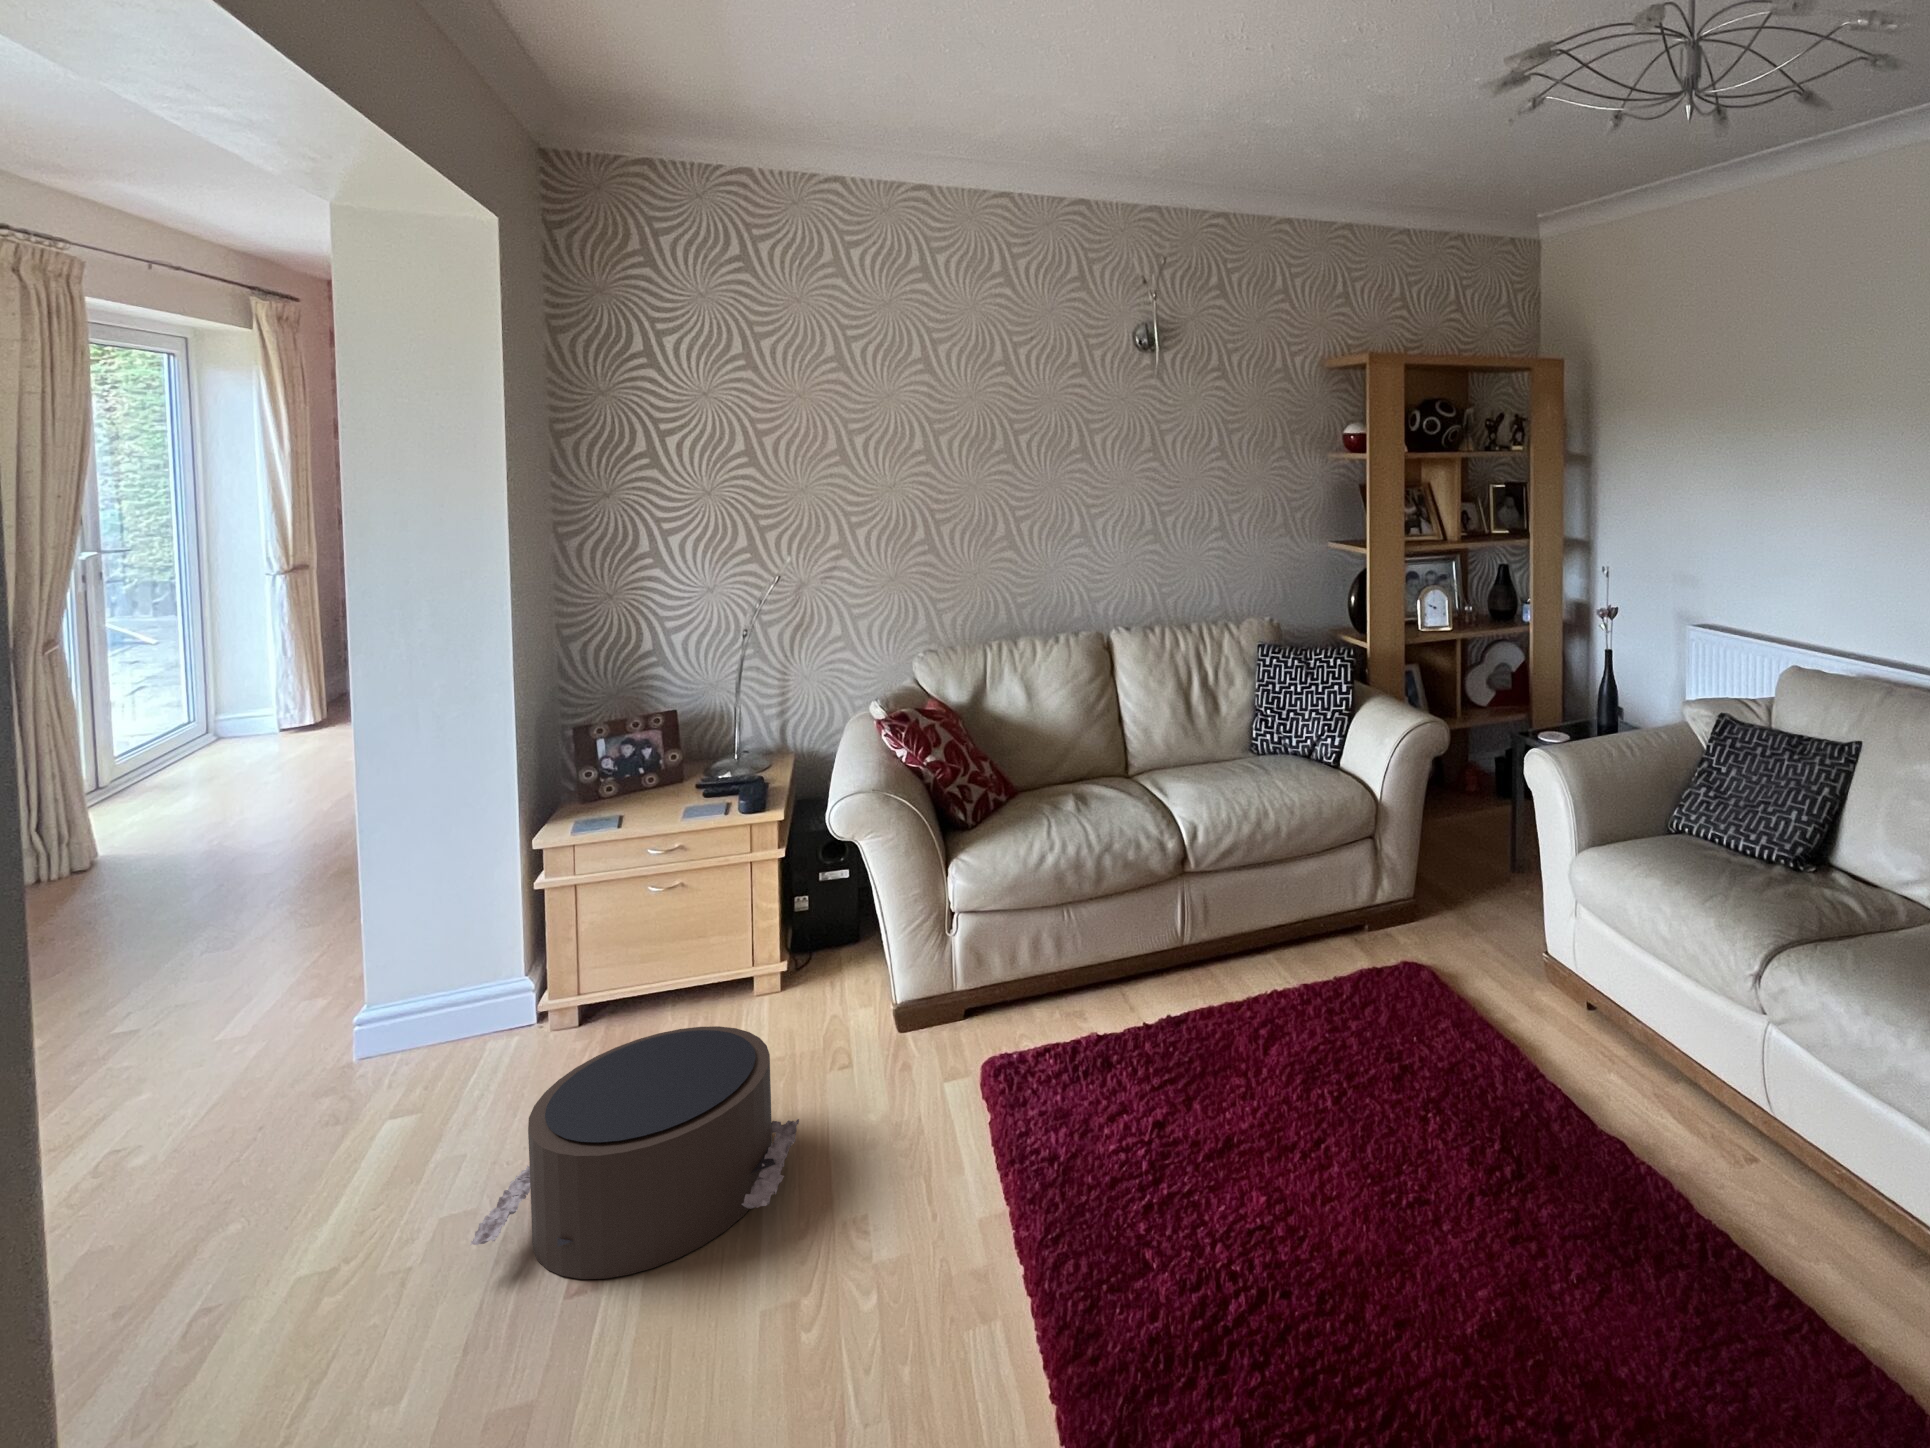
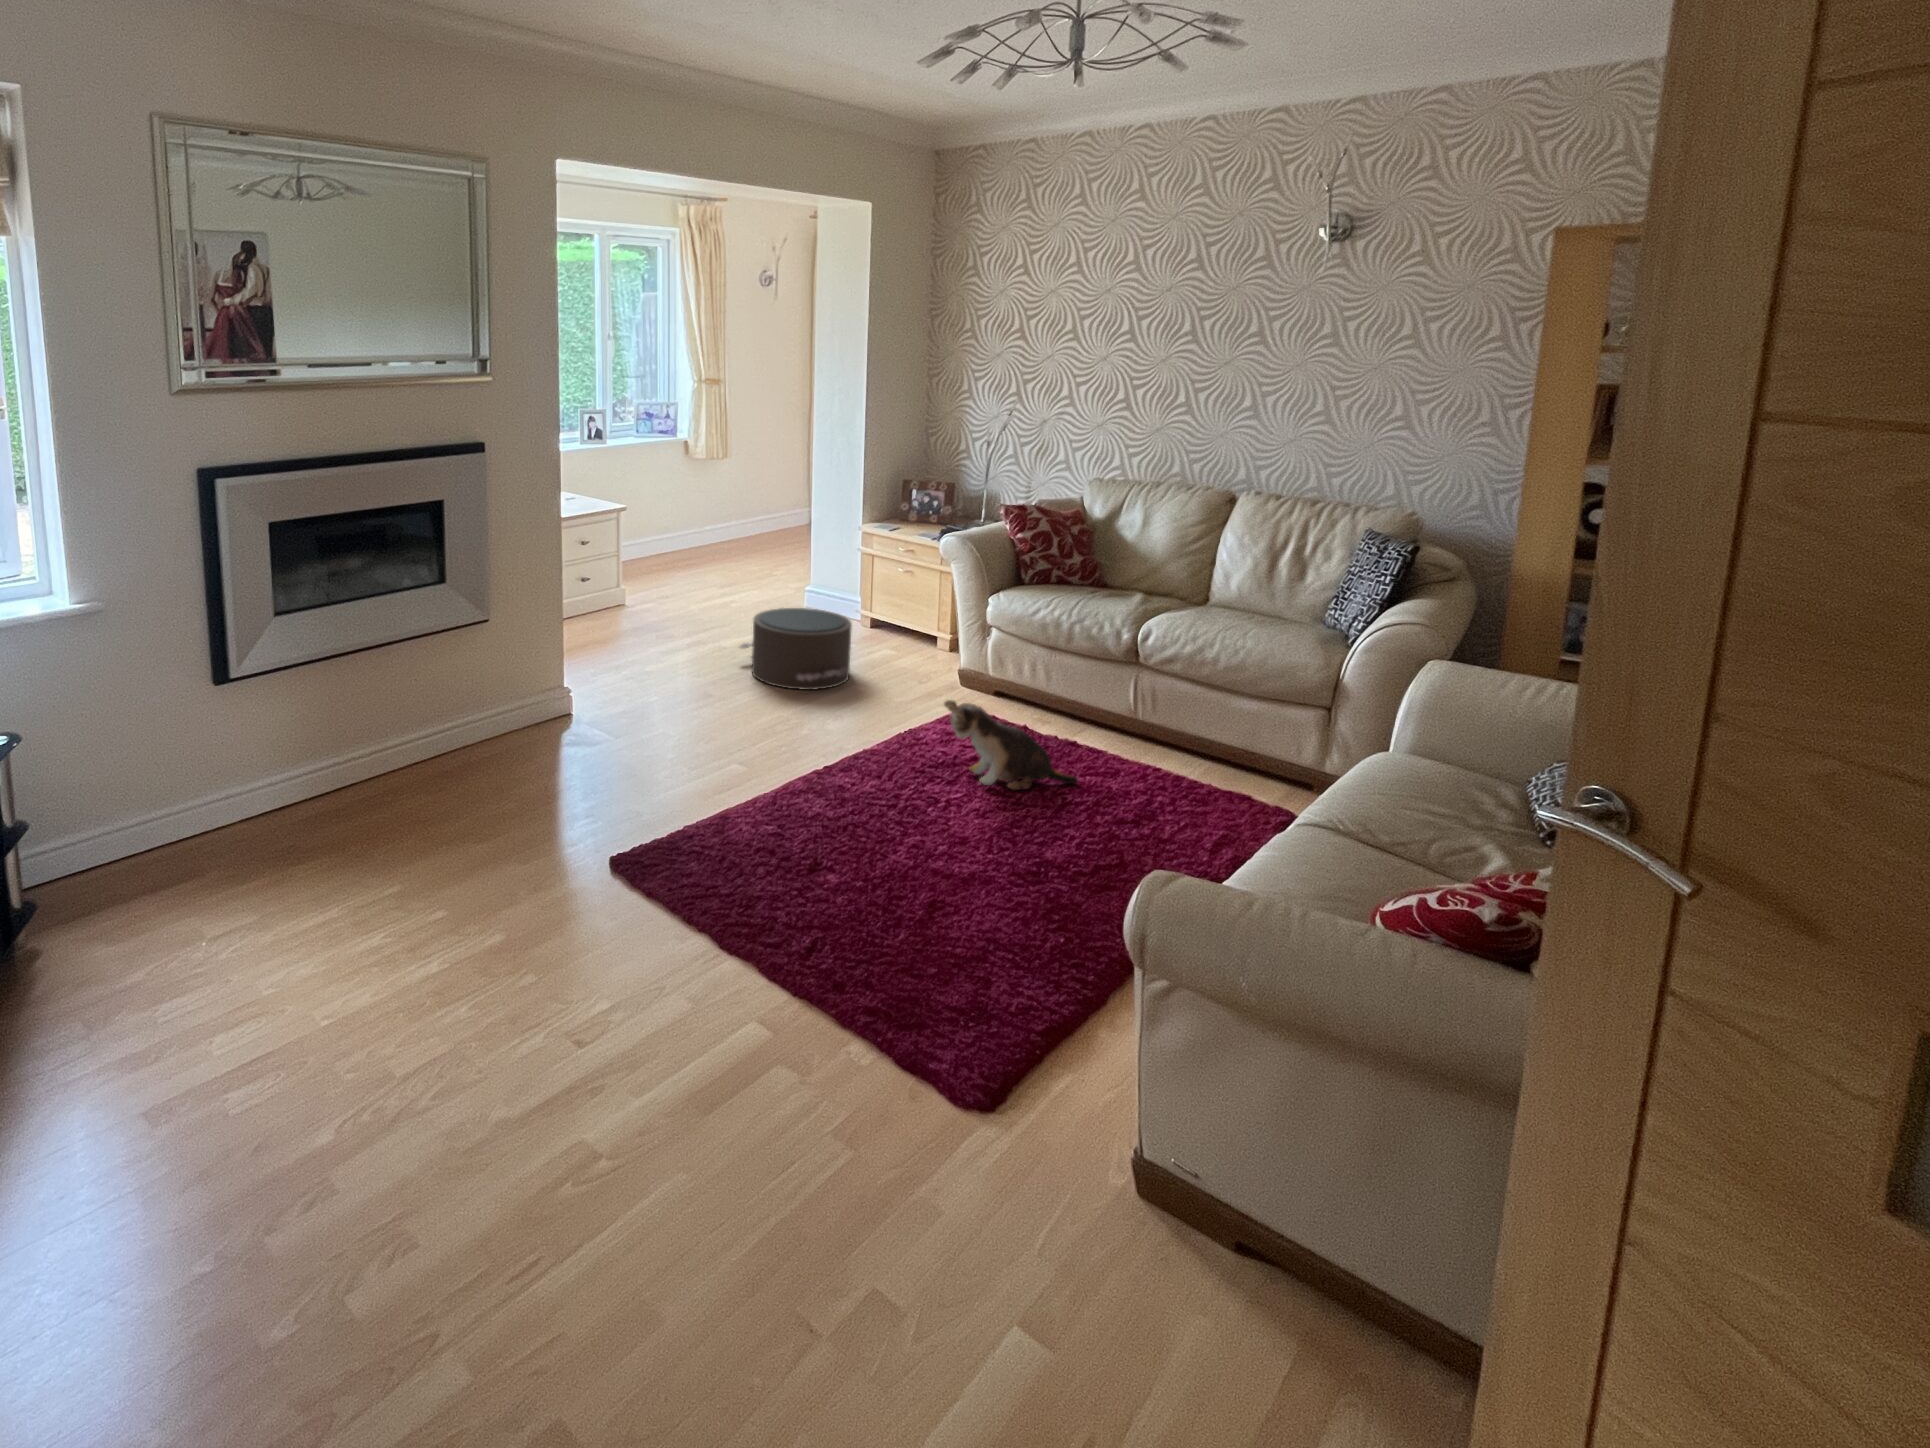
plush toy: none [1181,1034,1284,1146] -> present [944,700,1078,790]

